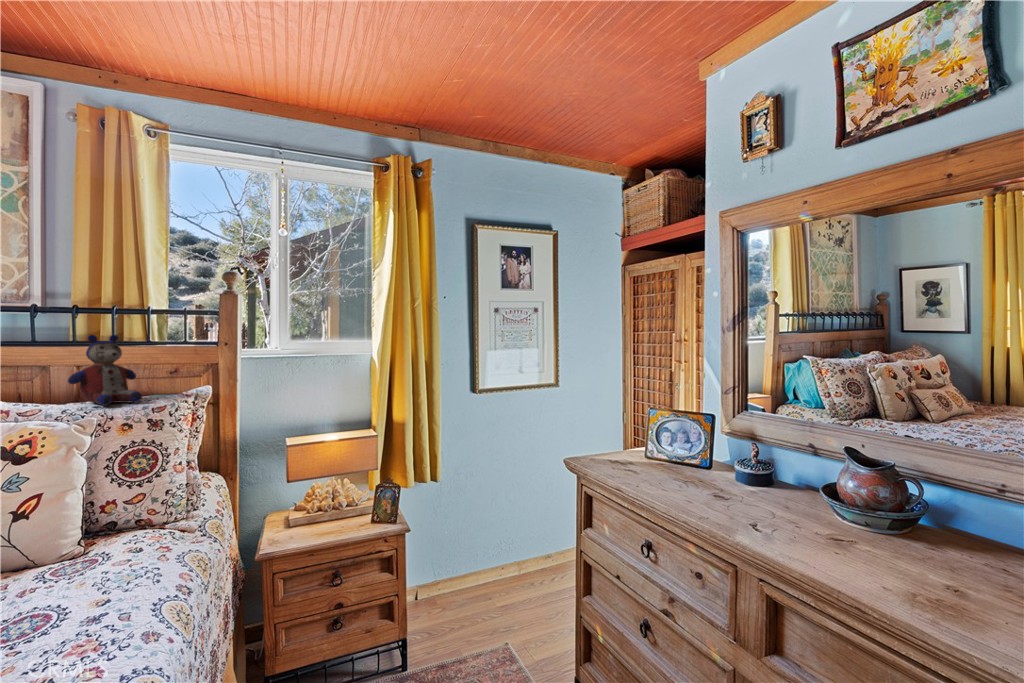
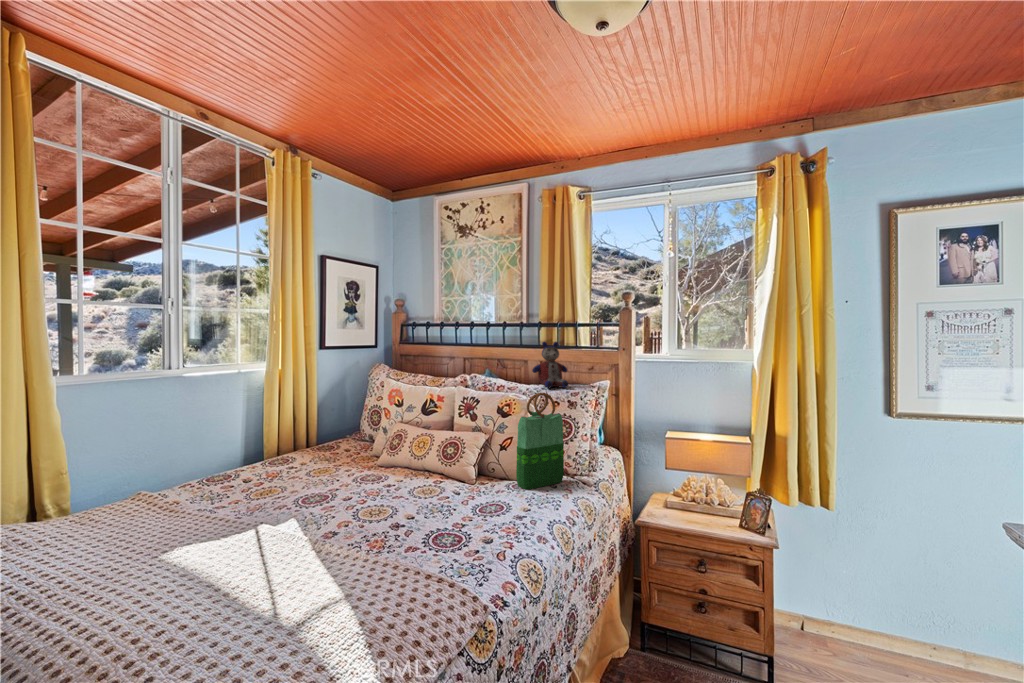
tote bag: none [61,414,151,572] -> present [516,393,564,490]

